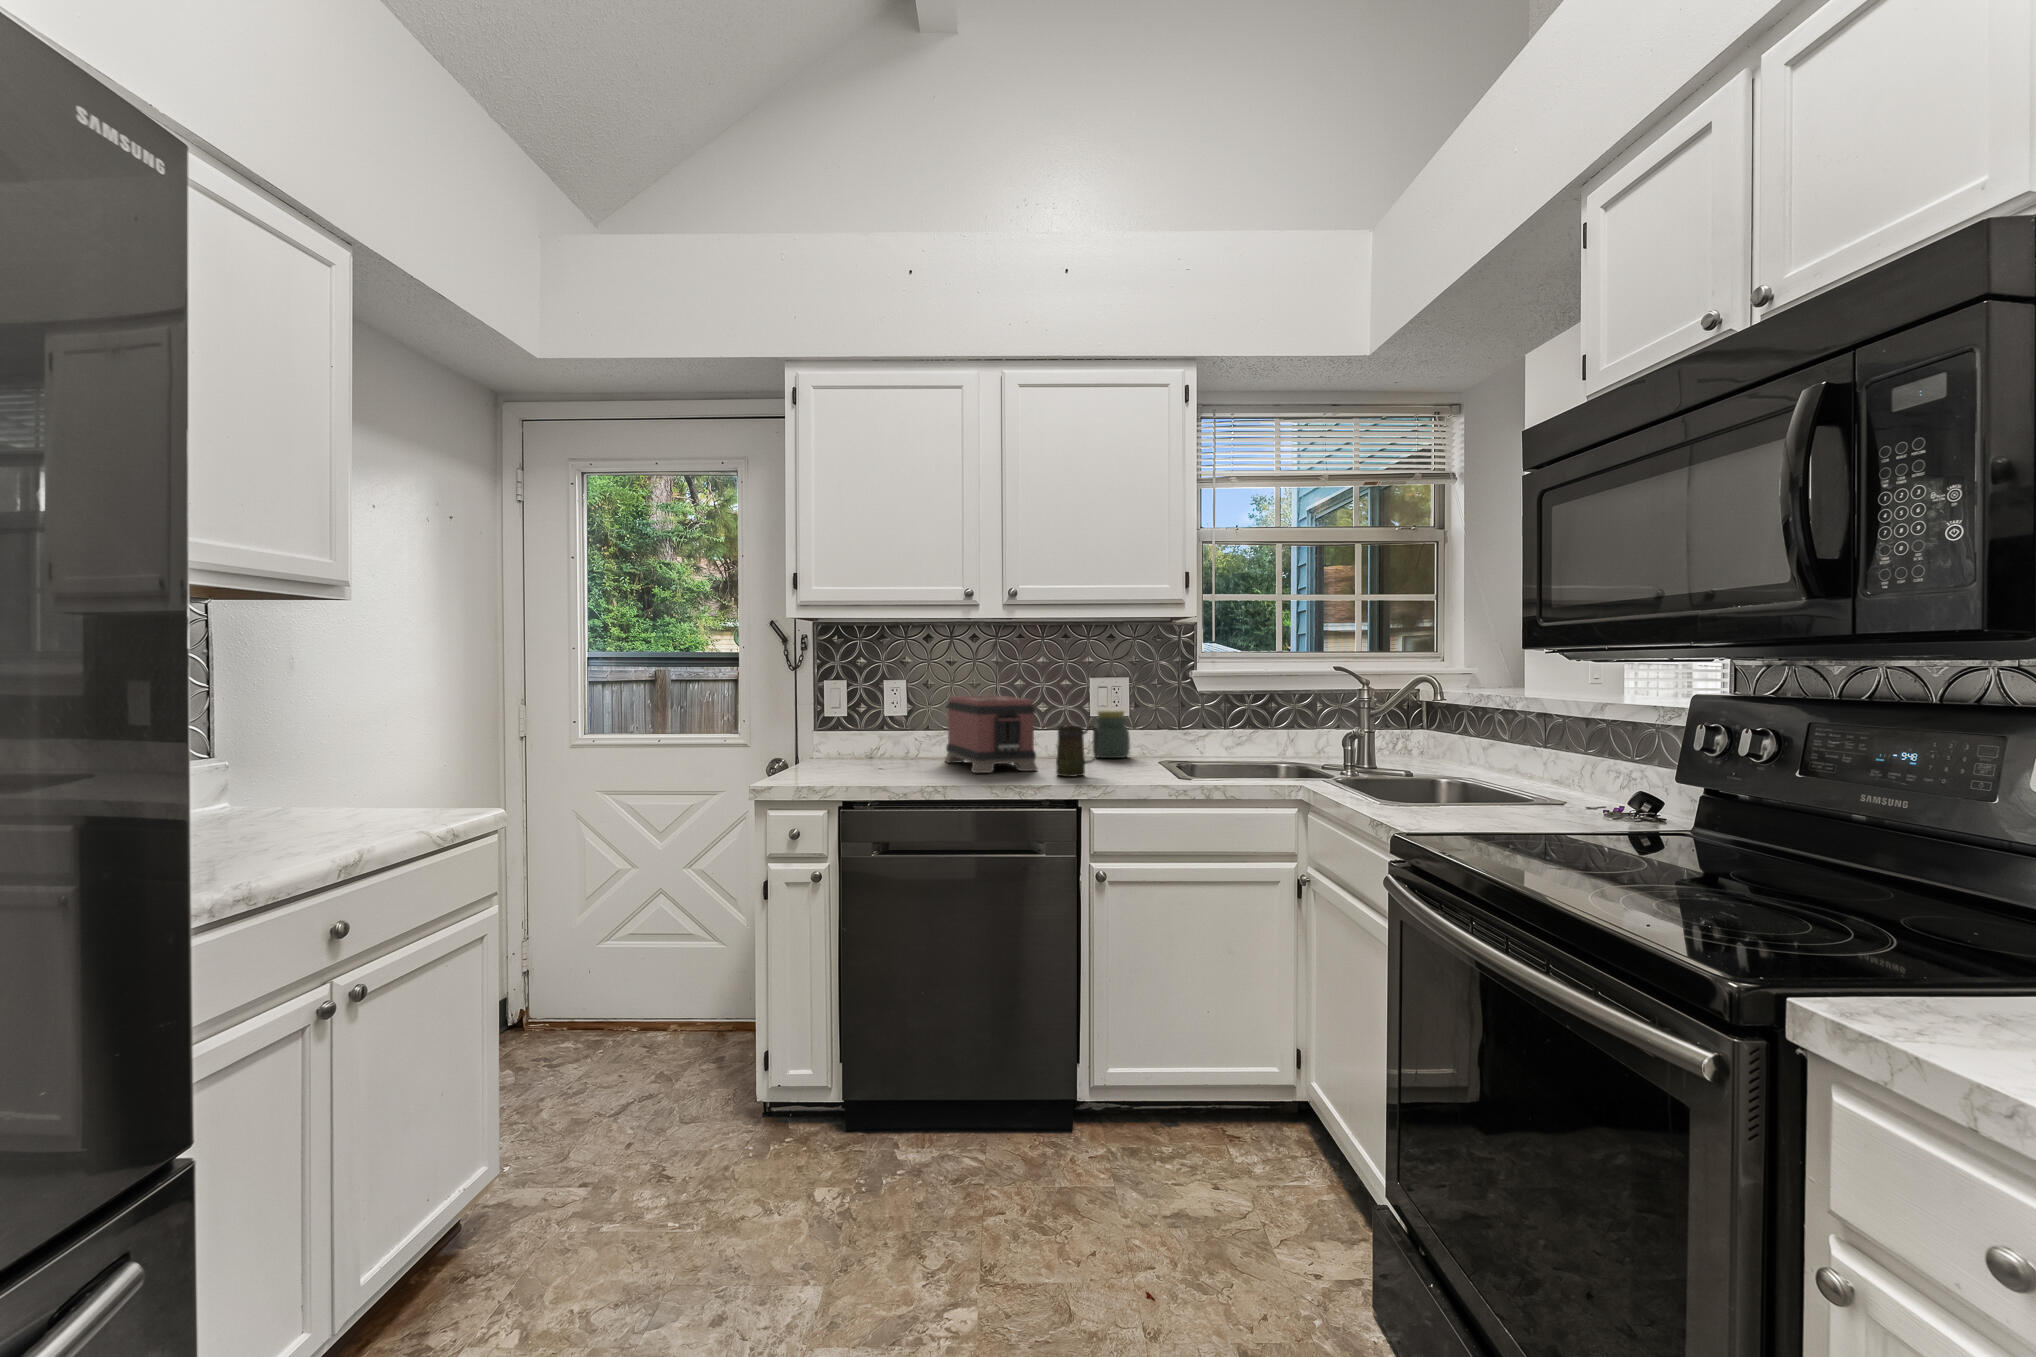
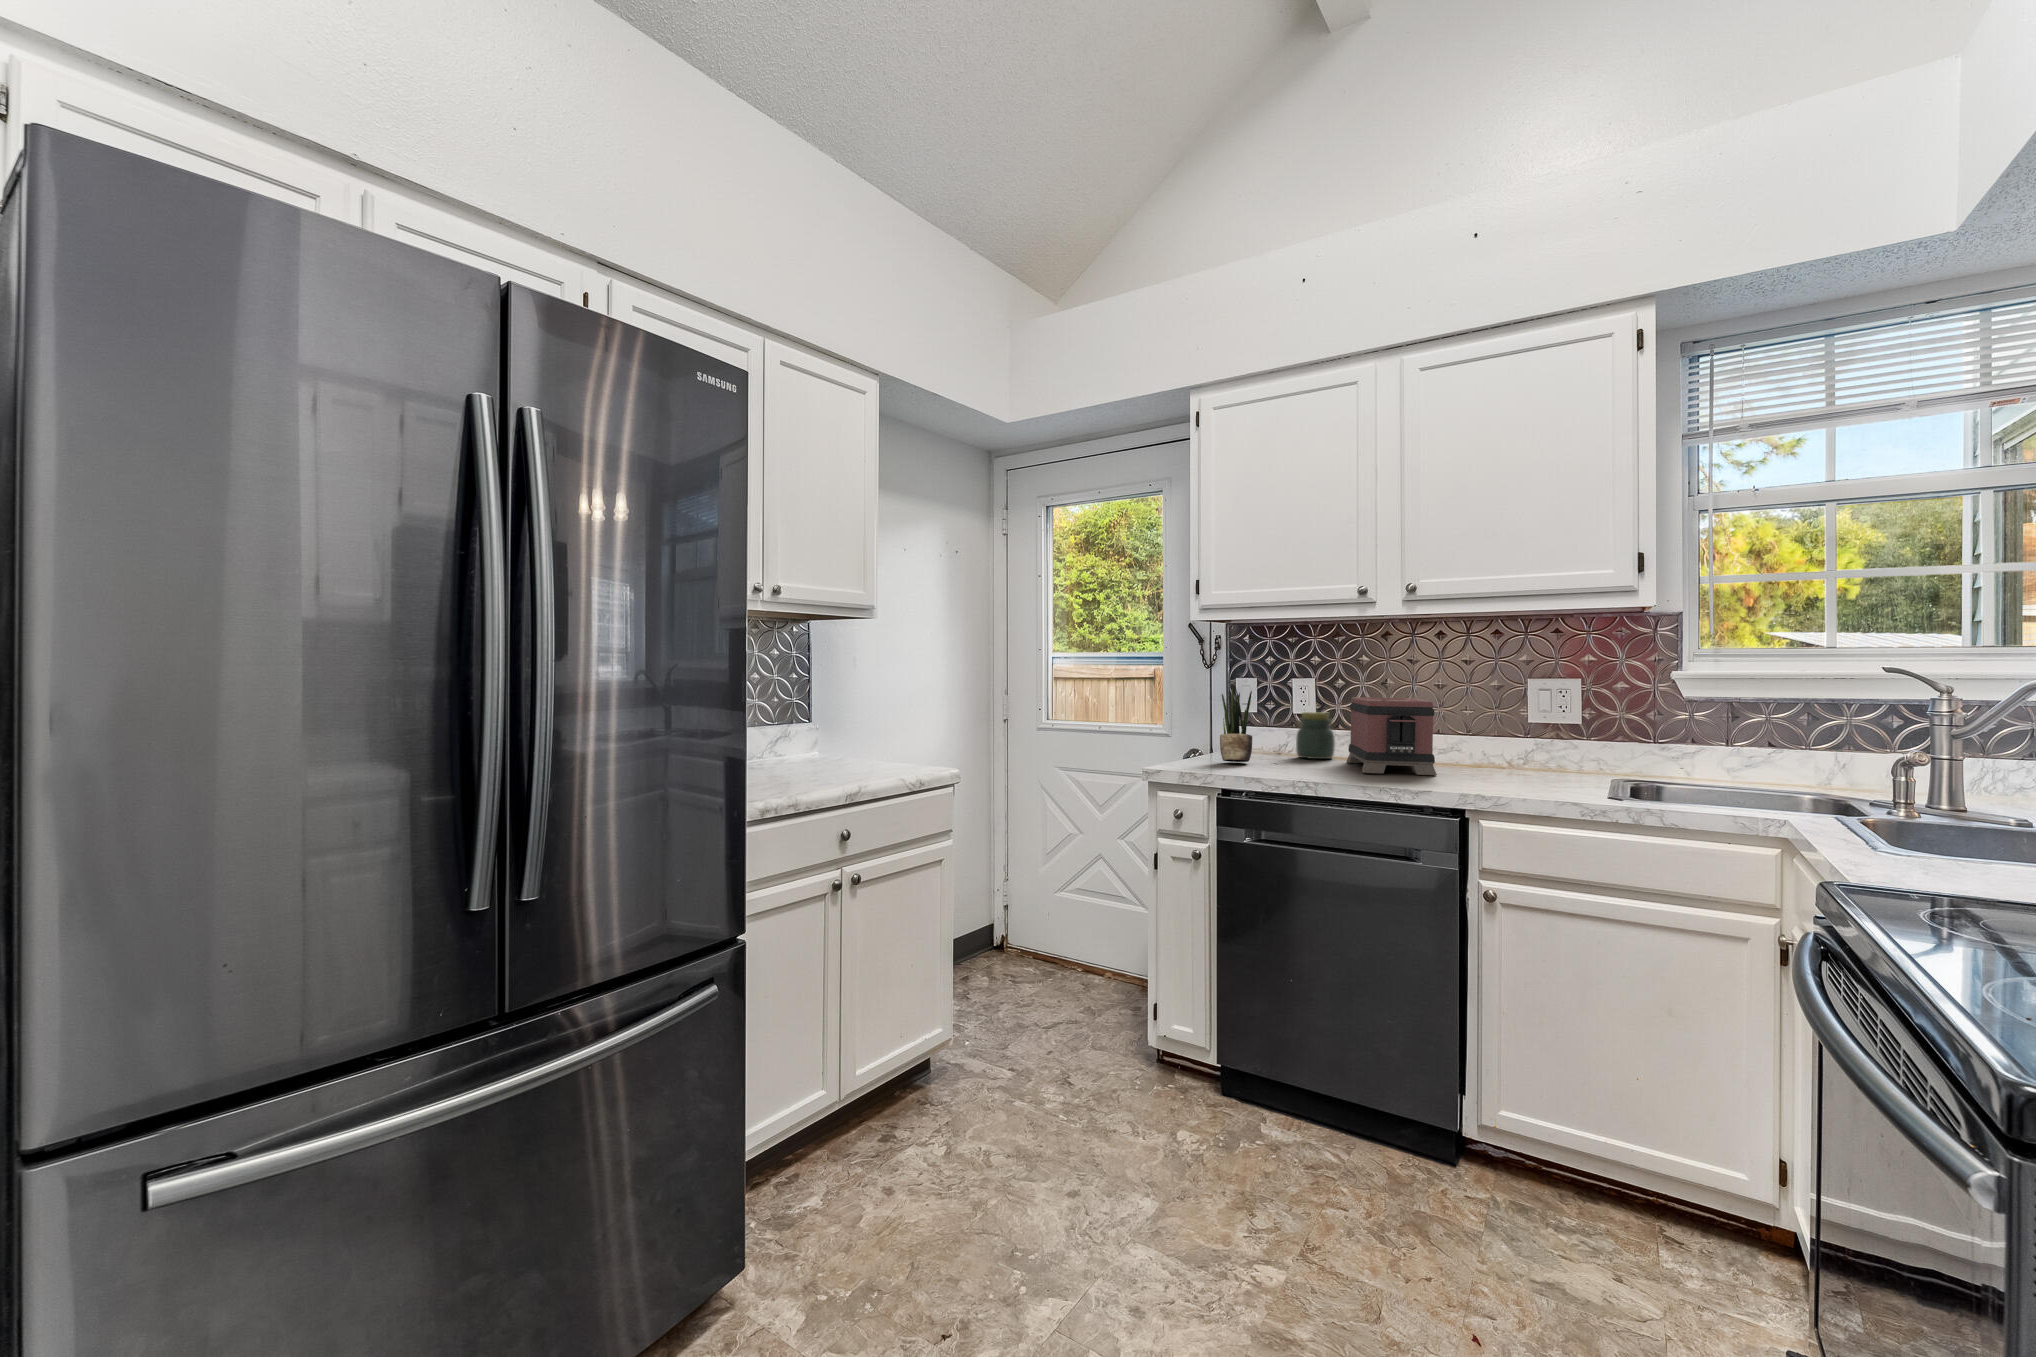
potted plant: none [822,685,857,771] -> present [1220,685,1252,762]
jar: present [1093,710,1130,758] -> present [1296,712,1335,759]
mug: present [1056,726,1099,777] -> none [1452,730,1502,784]

